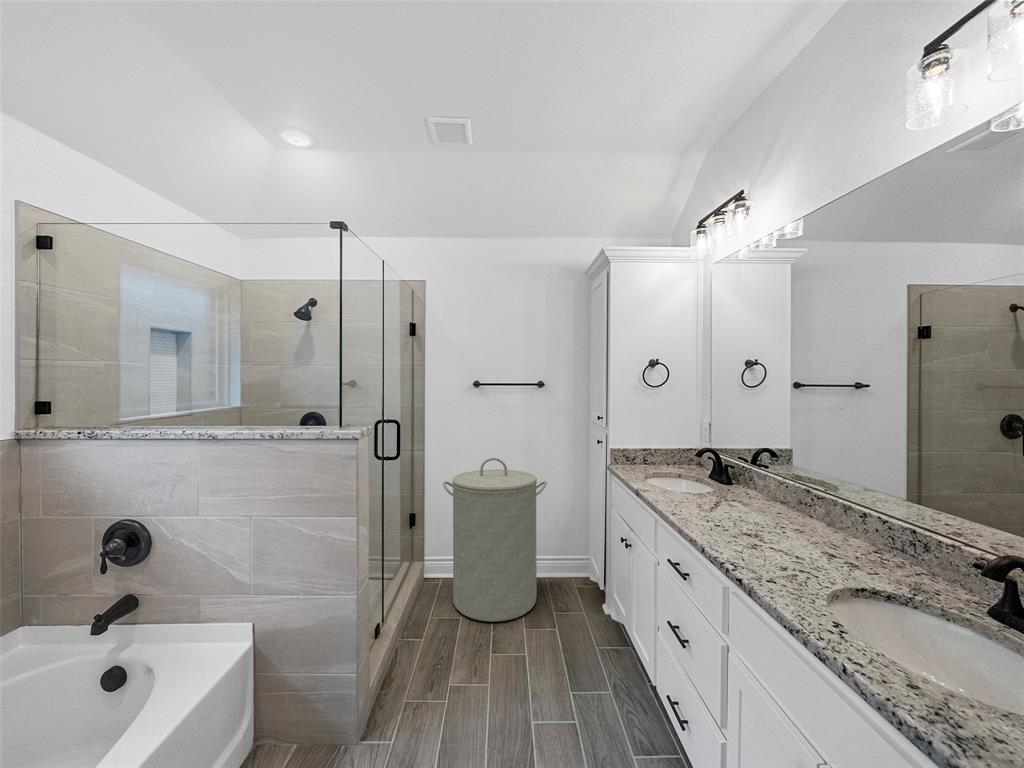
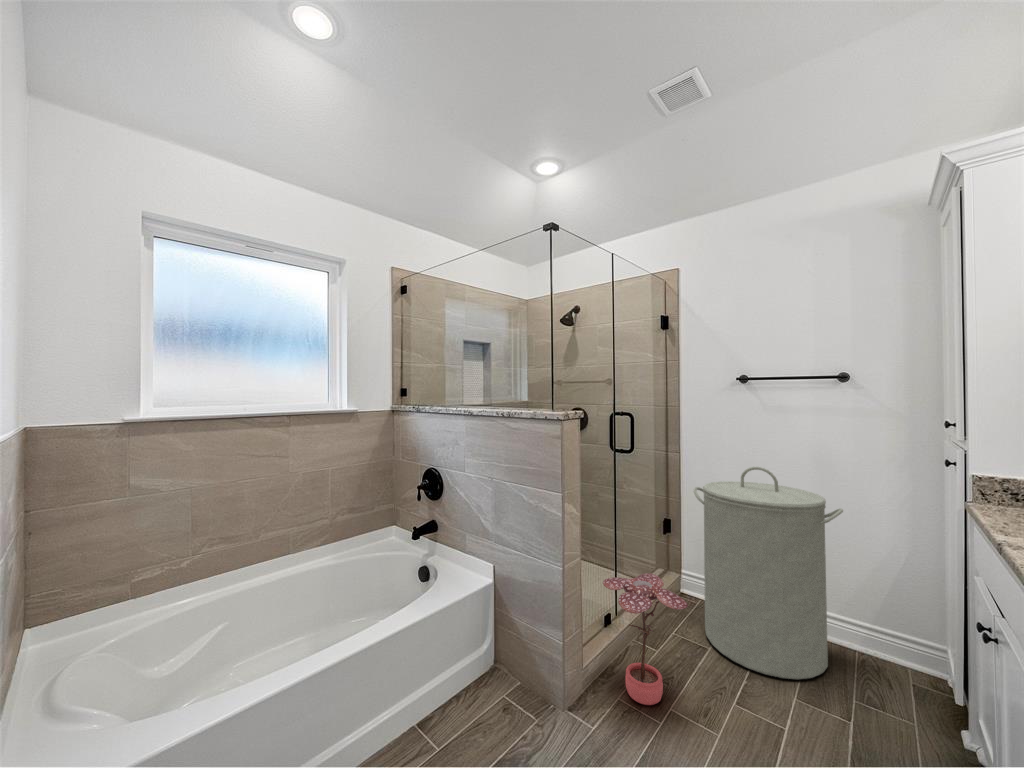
potted plant: none [385,571,464,693] -> present [603,573,688,705]

